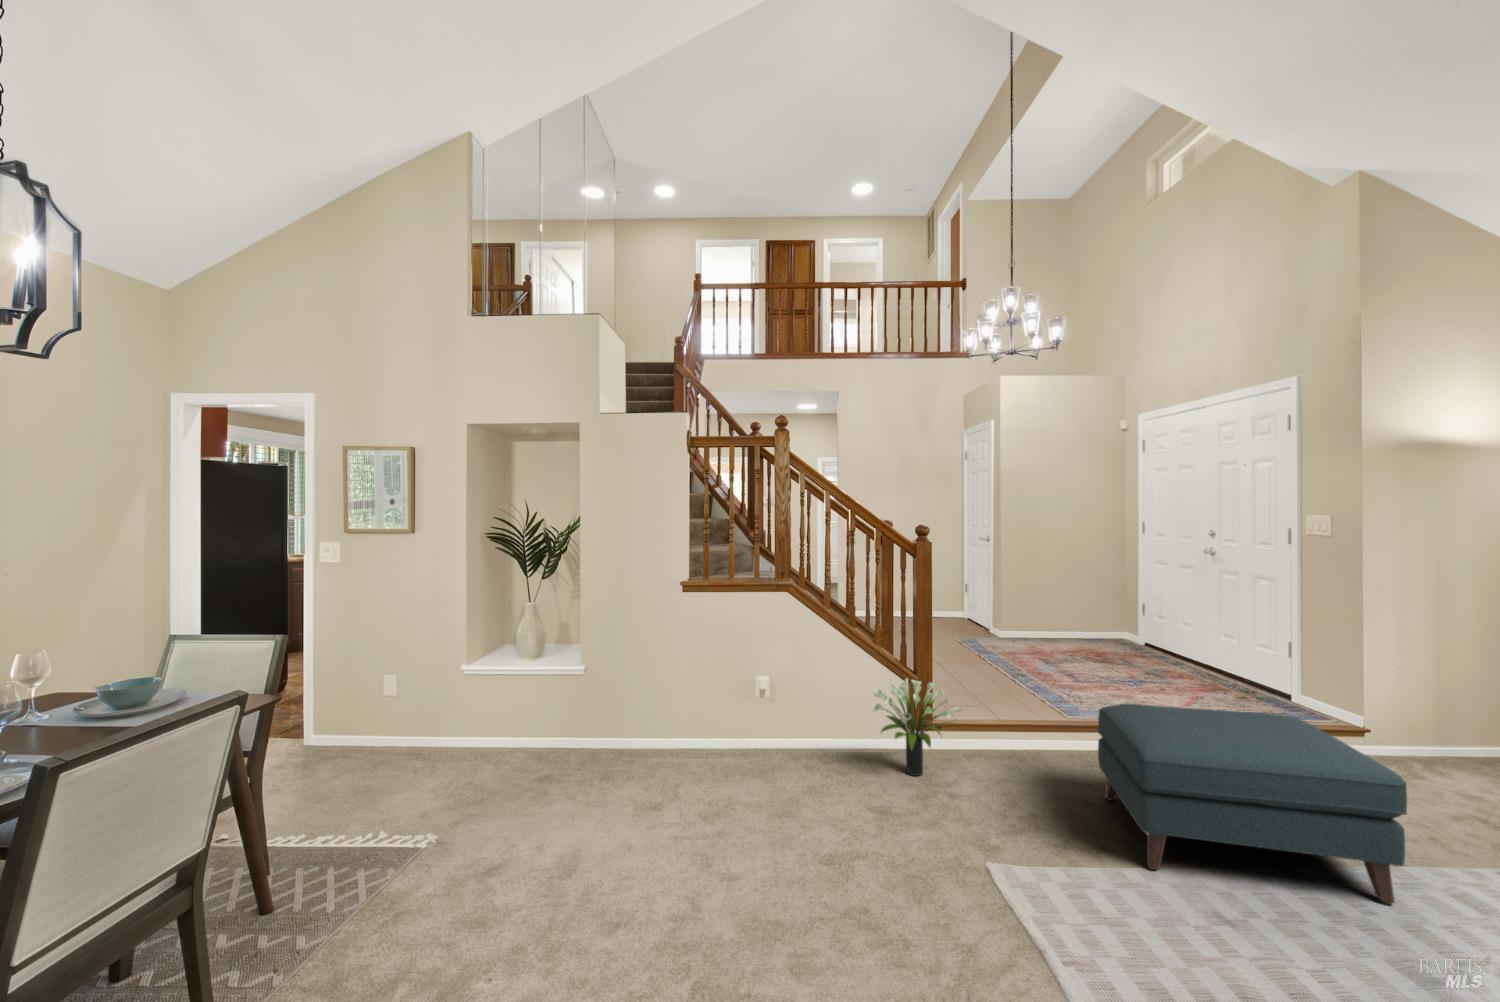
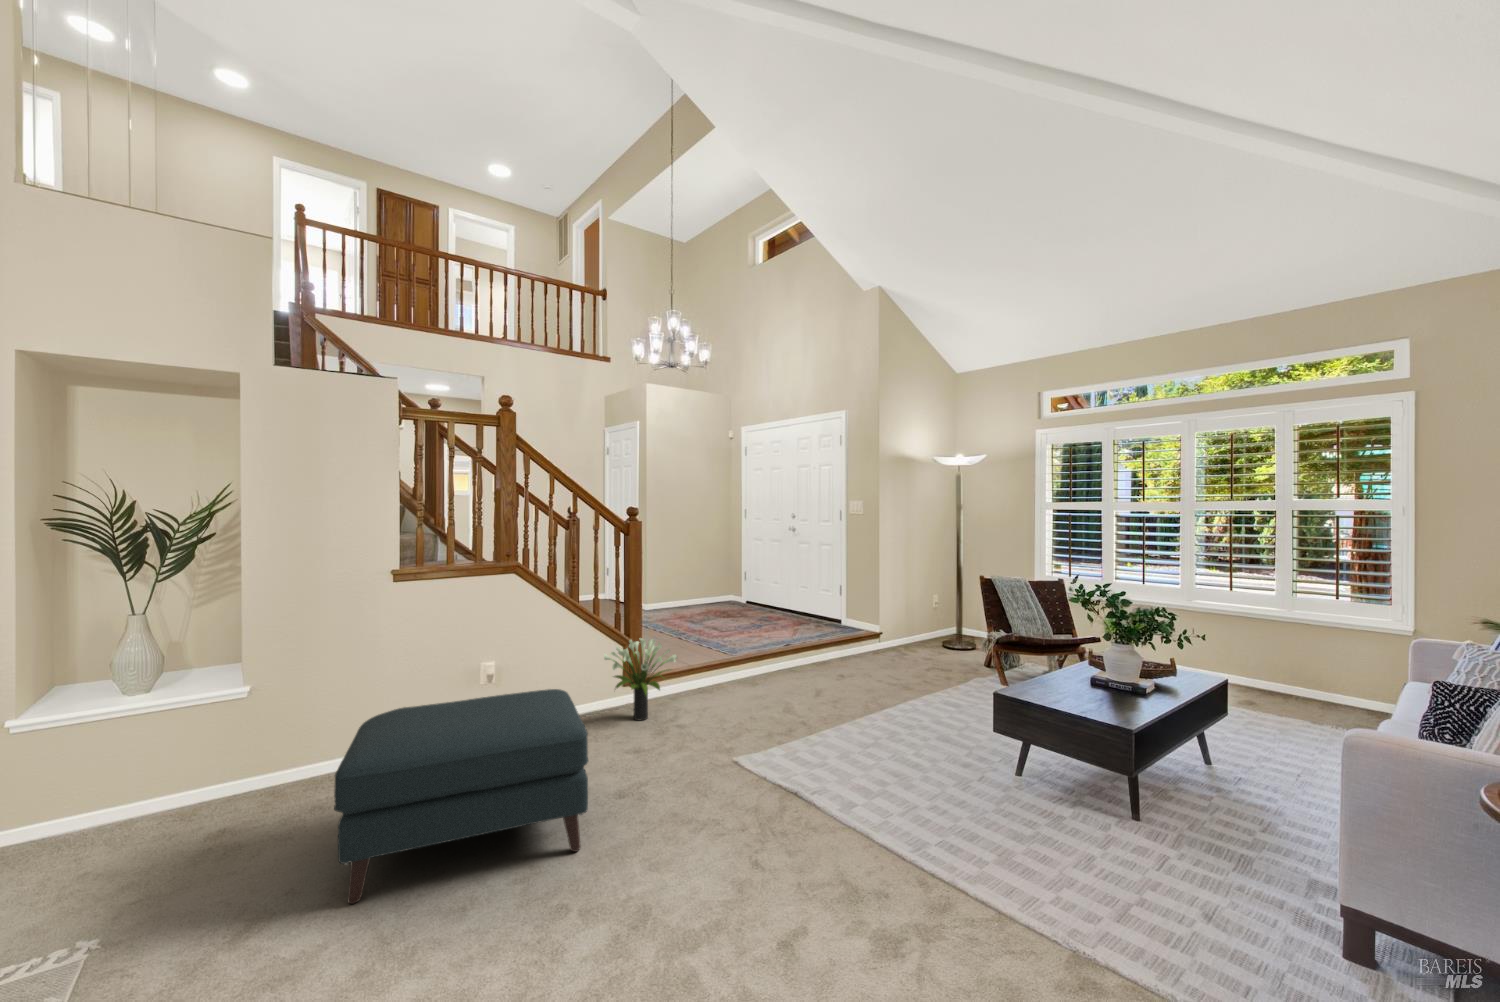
ottoman: present [1098,704,1407,904] -> present [334,689,588,904]

